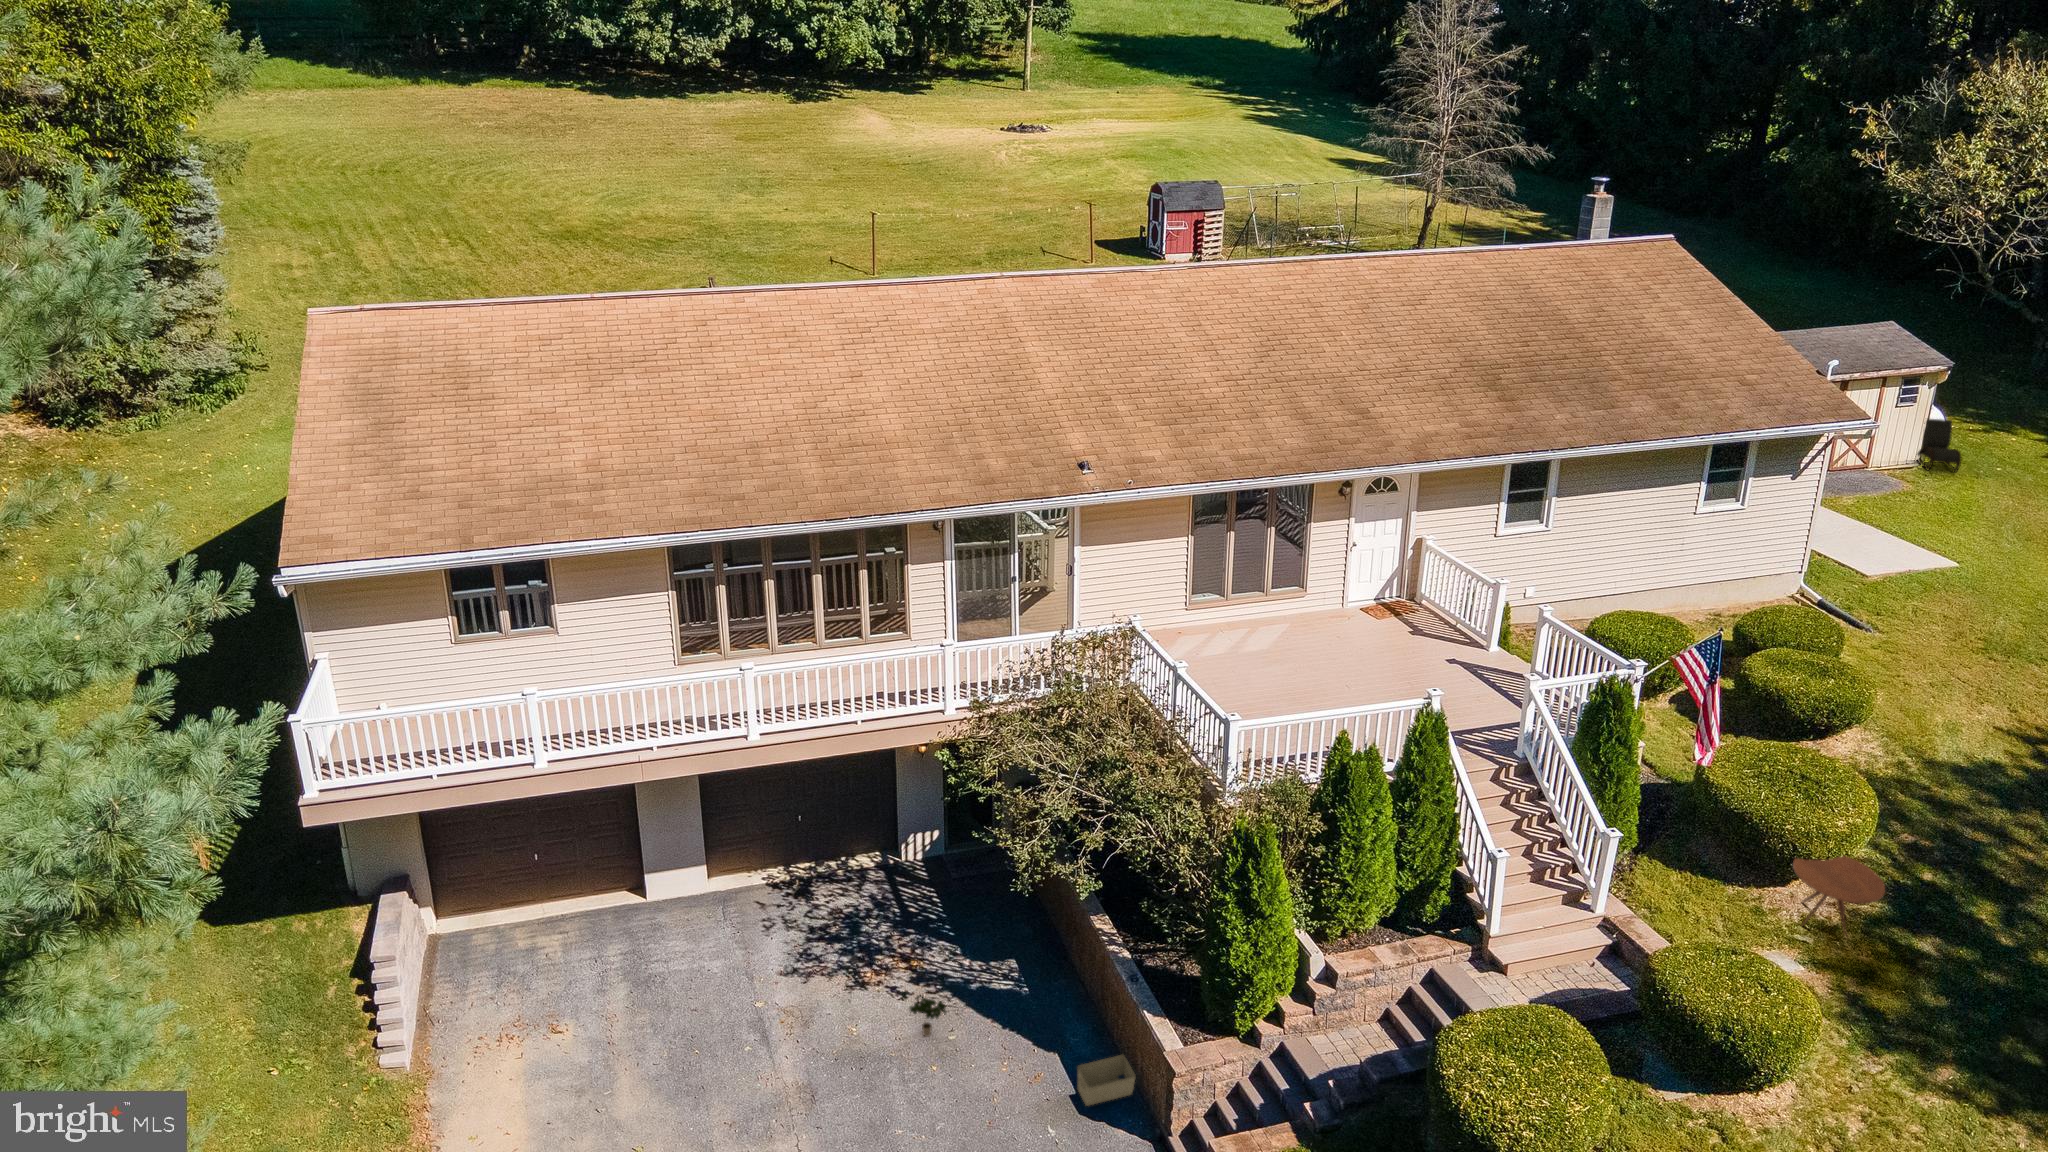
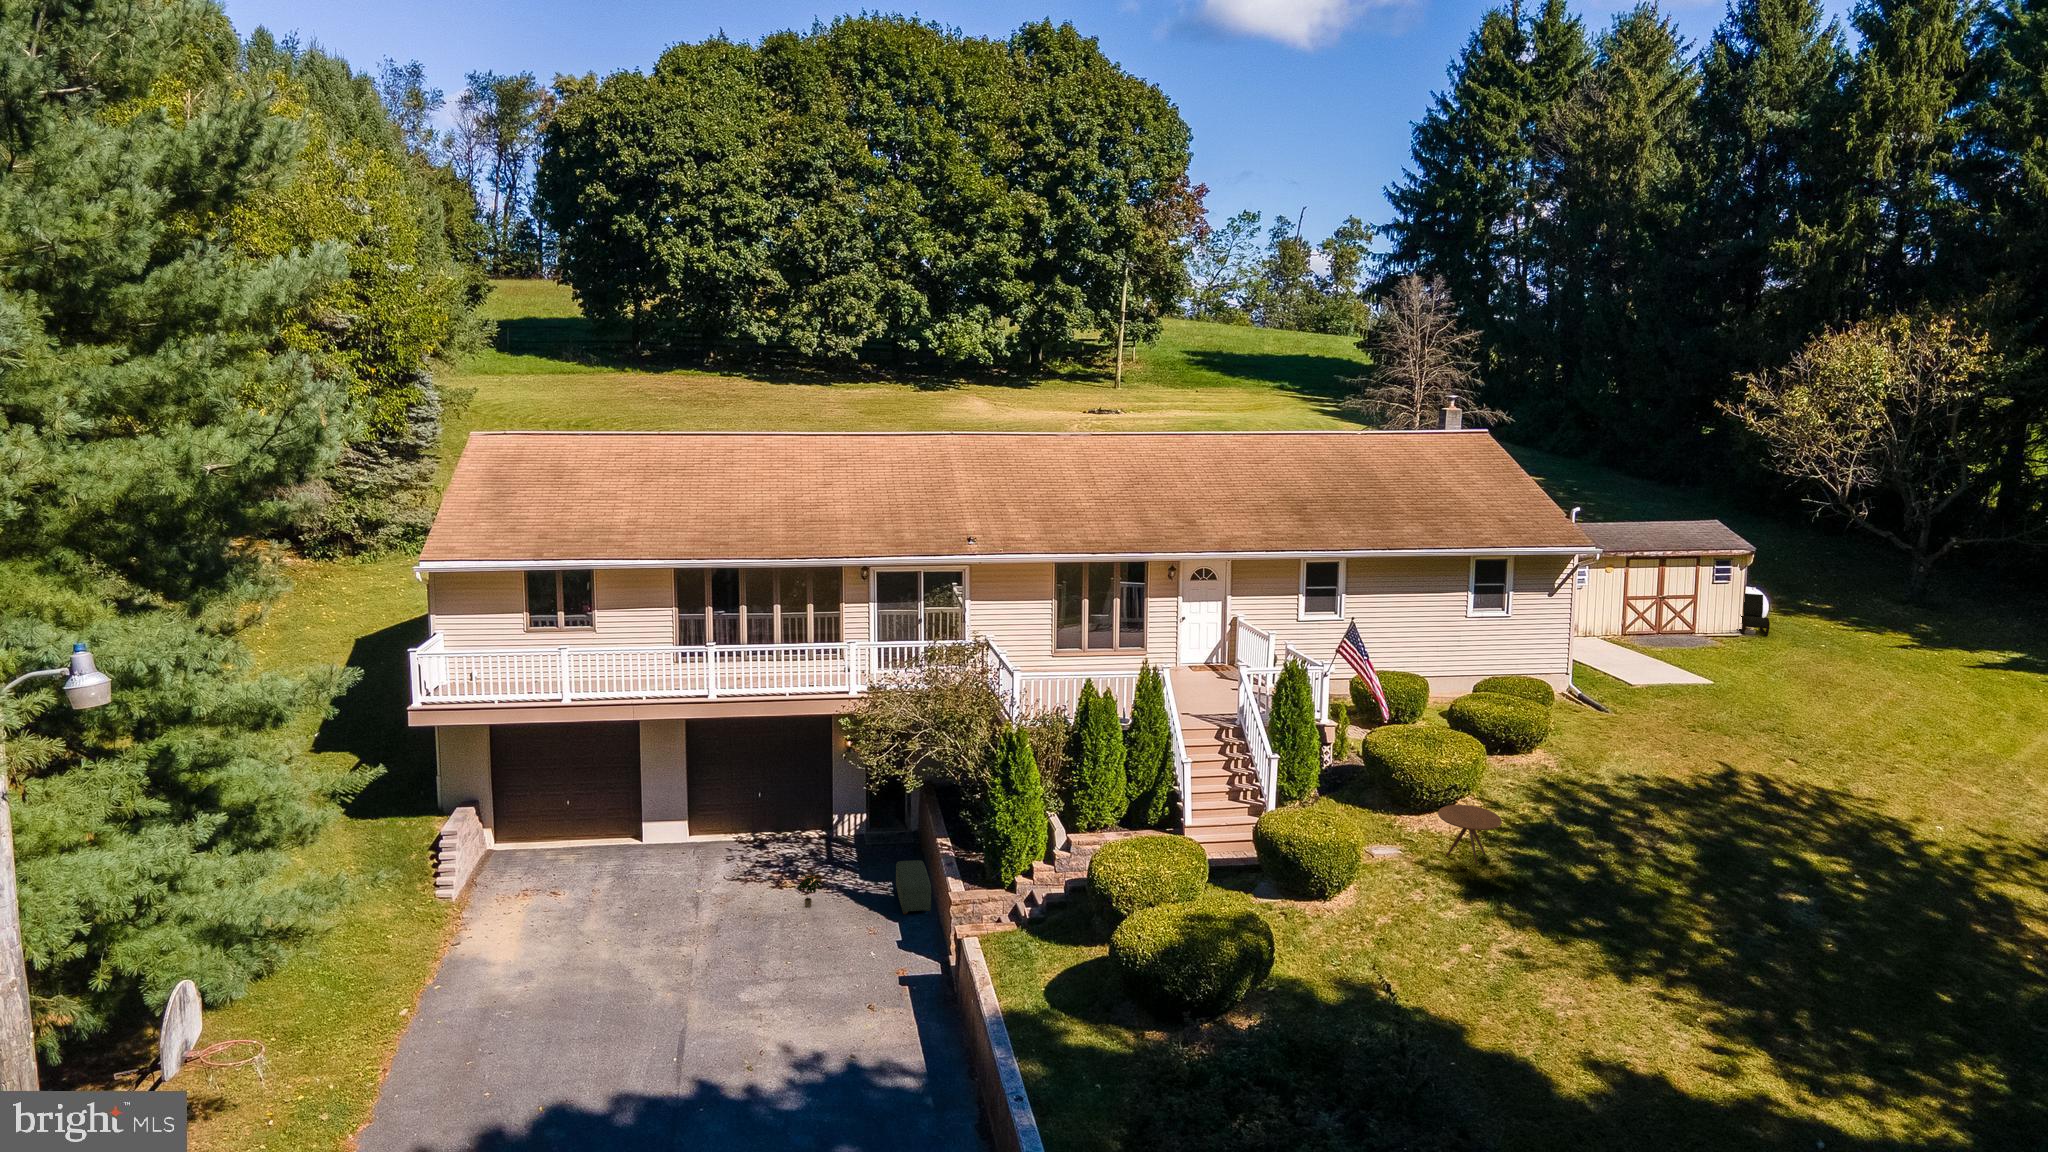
bench: none [1035,944,1101,1038] -> present [896,860,931,914]
storage bin: present [1077,1055,1136,1106] -> none [901,915,940,945]

